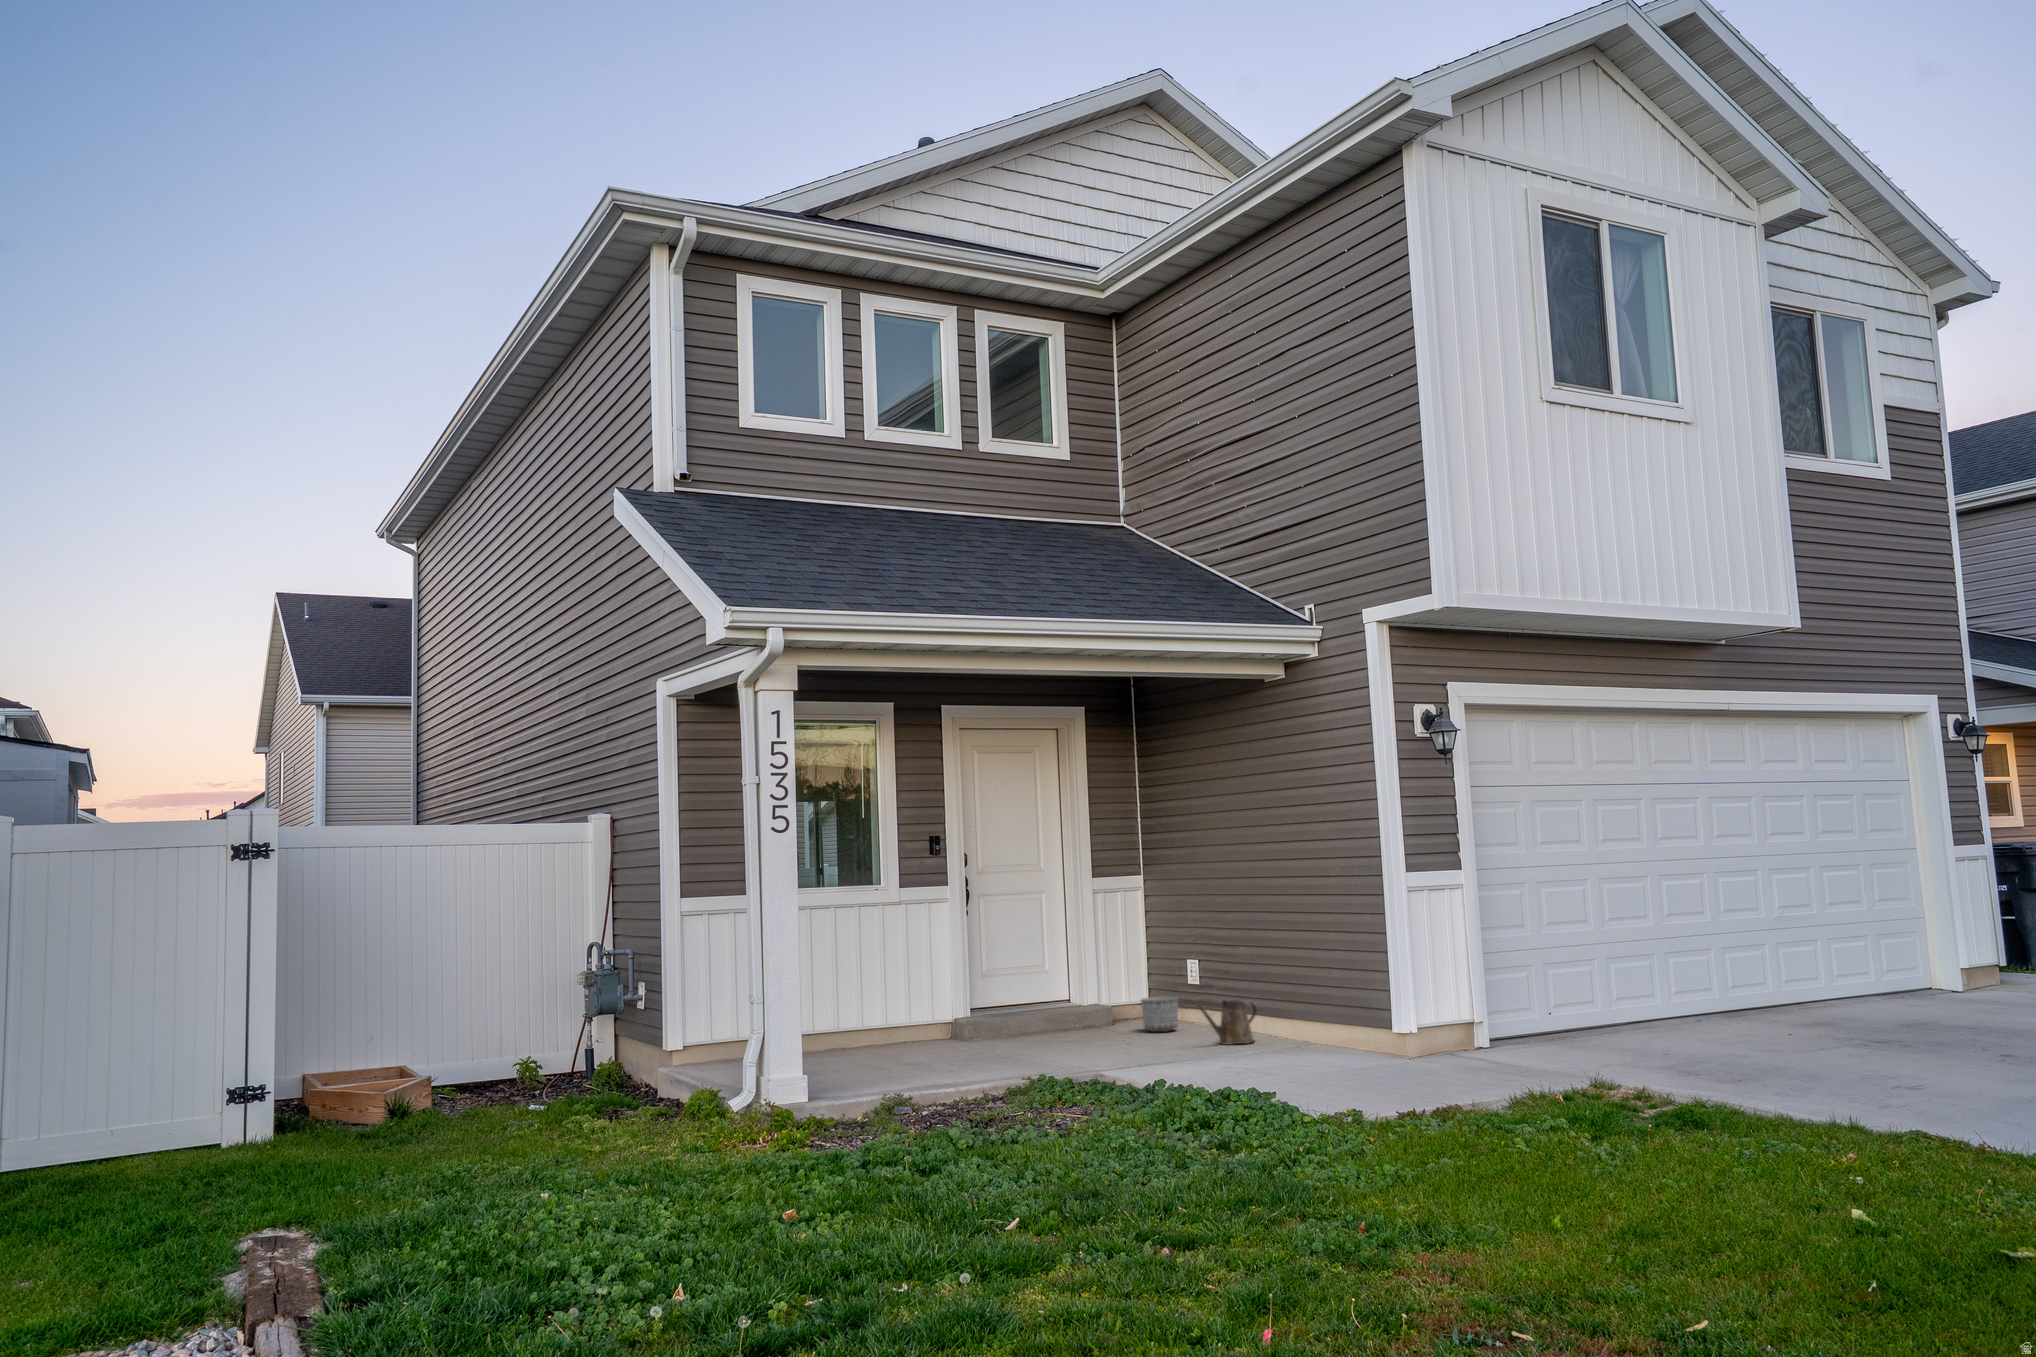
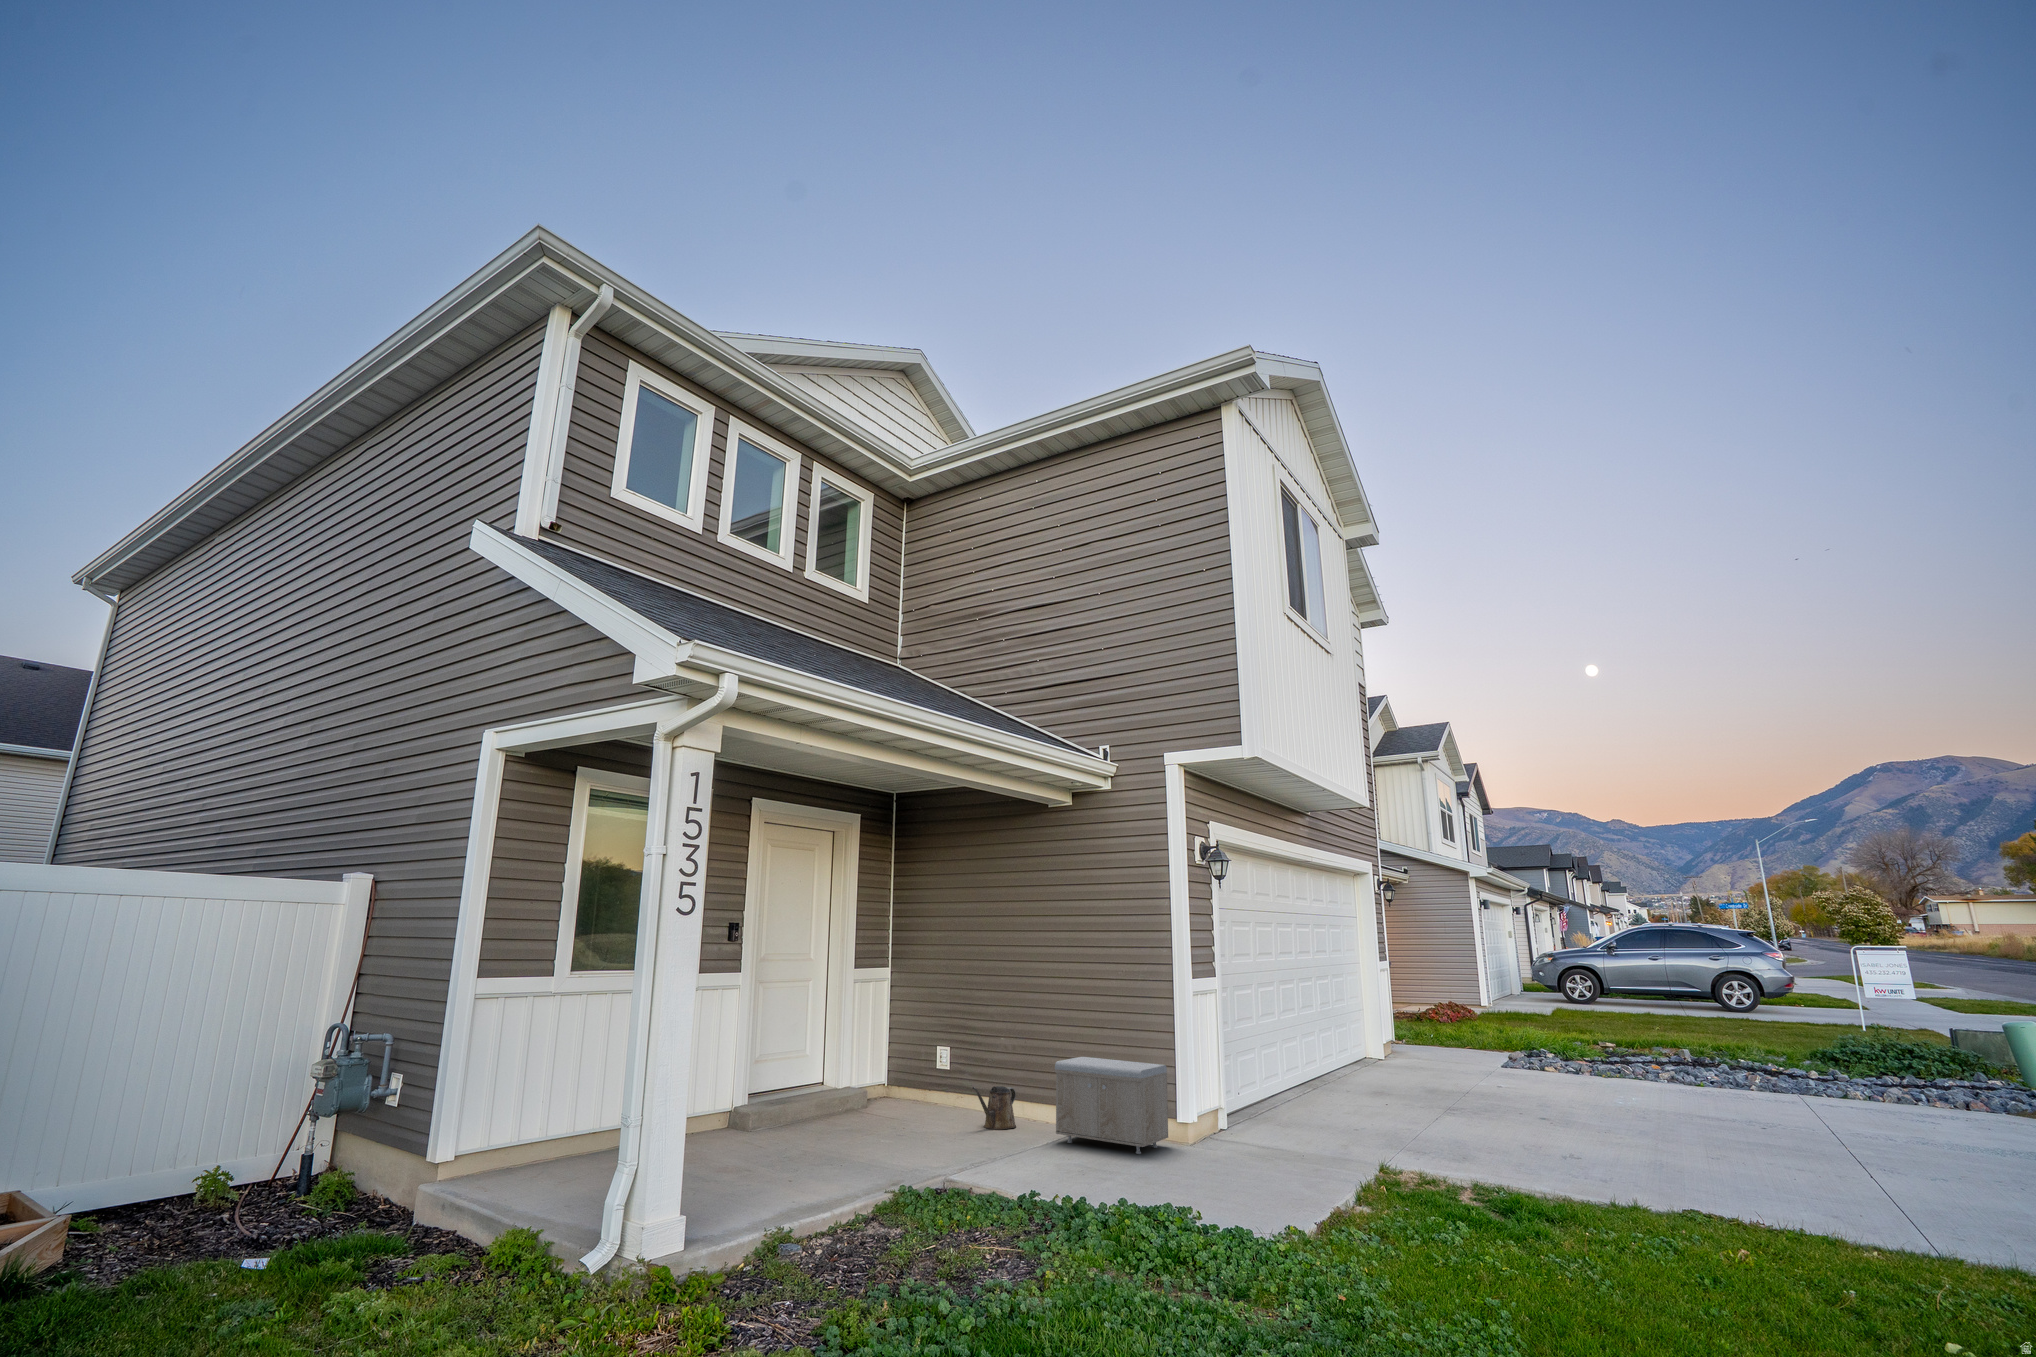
storage bench: none [1264,965,1393,1065] -> present [1055,1057,1168,1154]
planter: present [1141,997,1178,1032] -> none [895,1080,928,1114]

